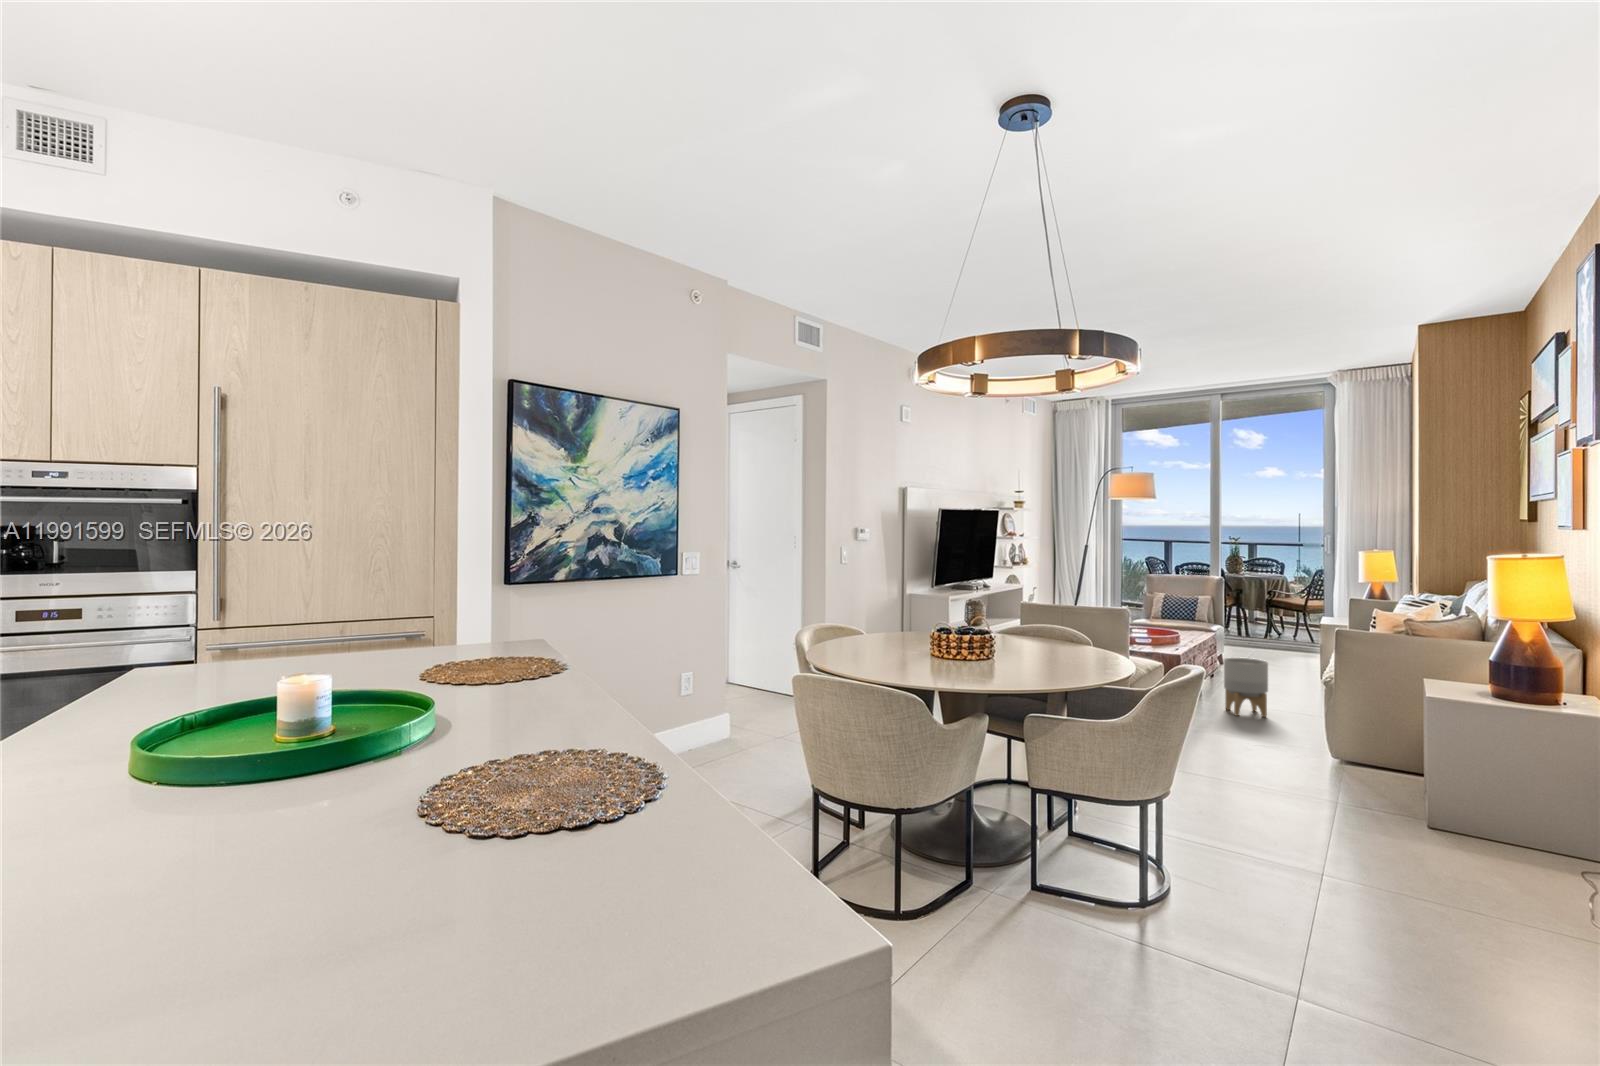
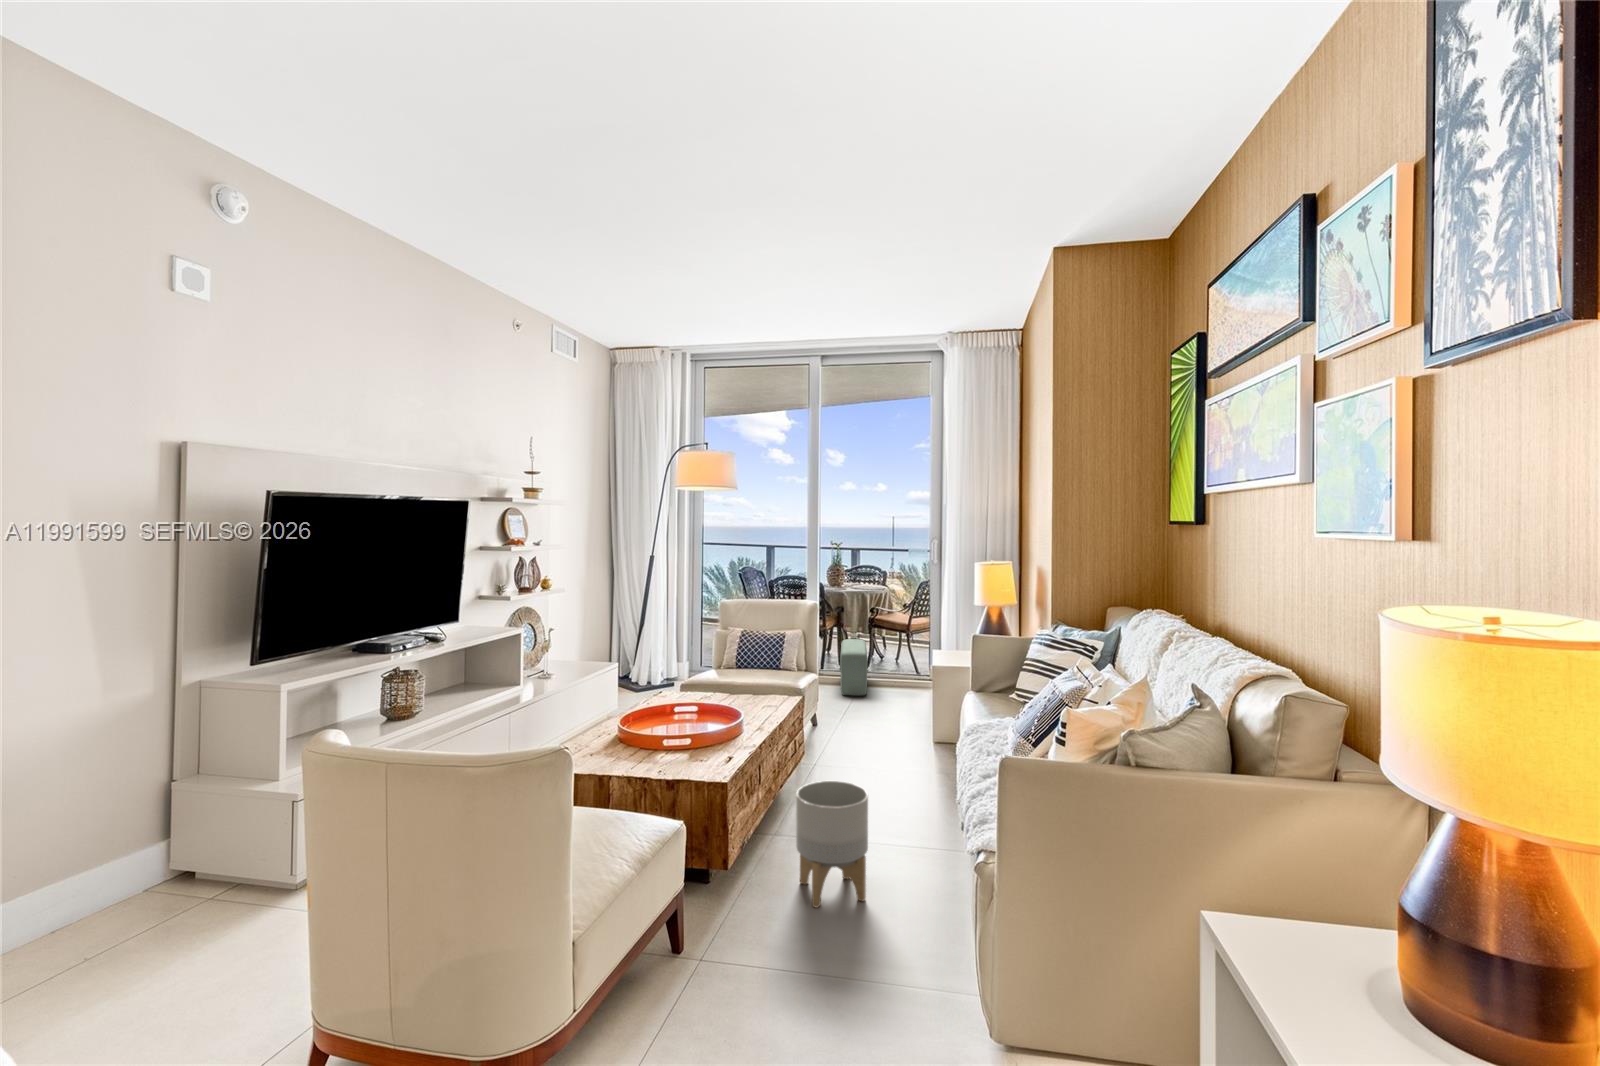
pouf: none [1242,615,1265,654] -> present [840,639,868,696]

